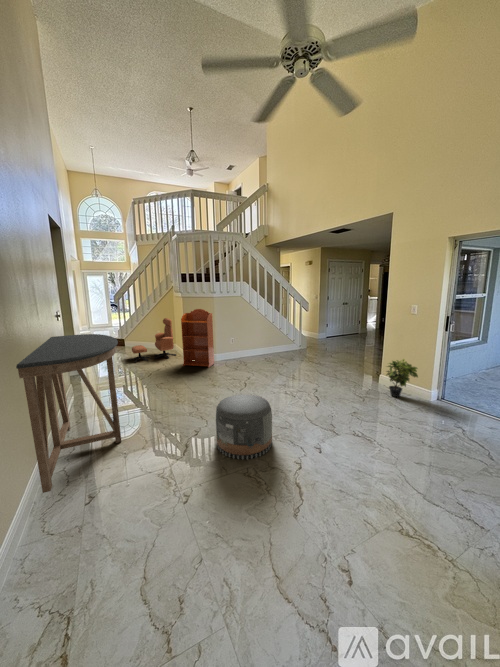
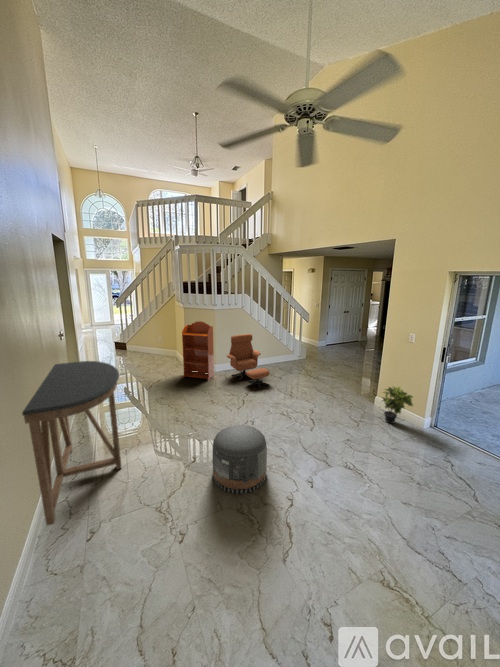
lounge chair: present [129,318,176,362] -> present [227,334,269,389]

